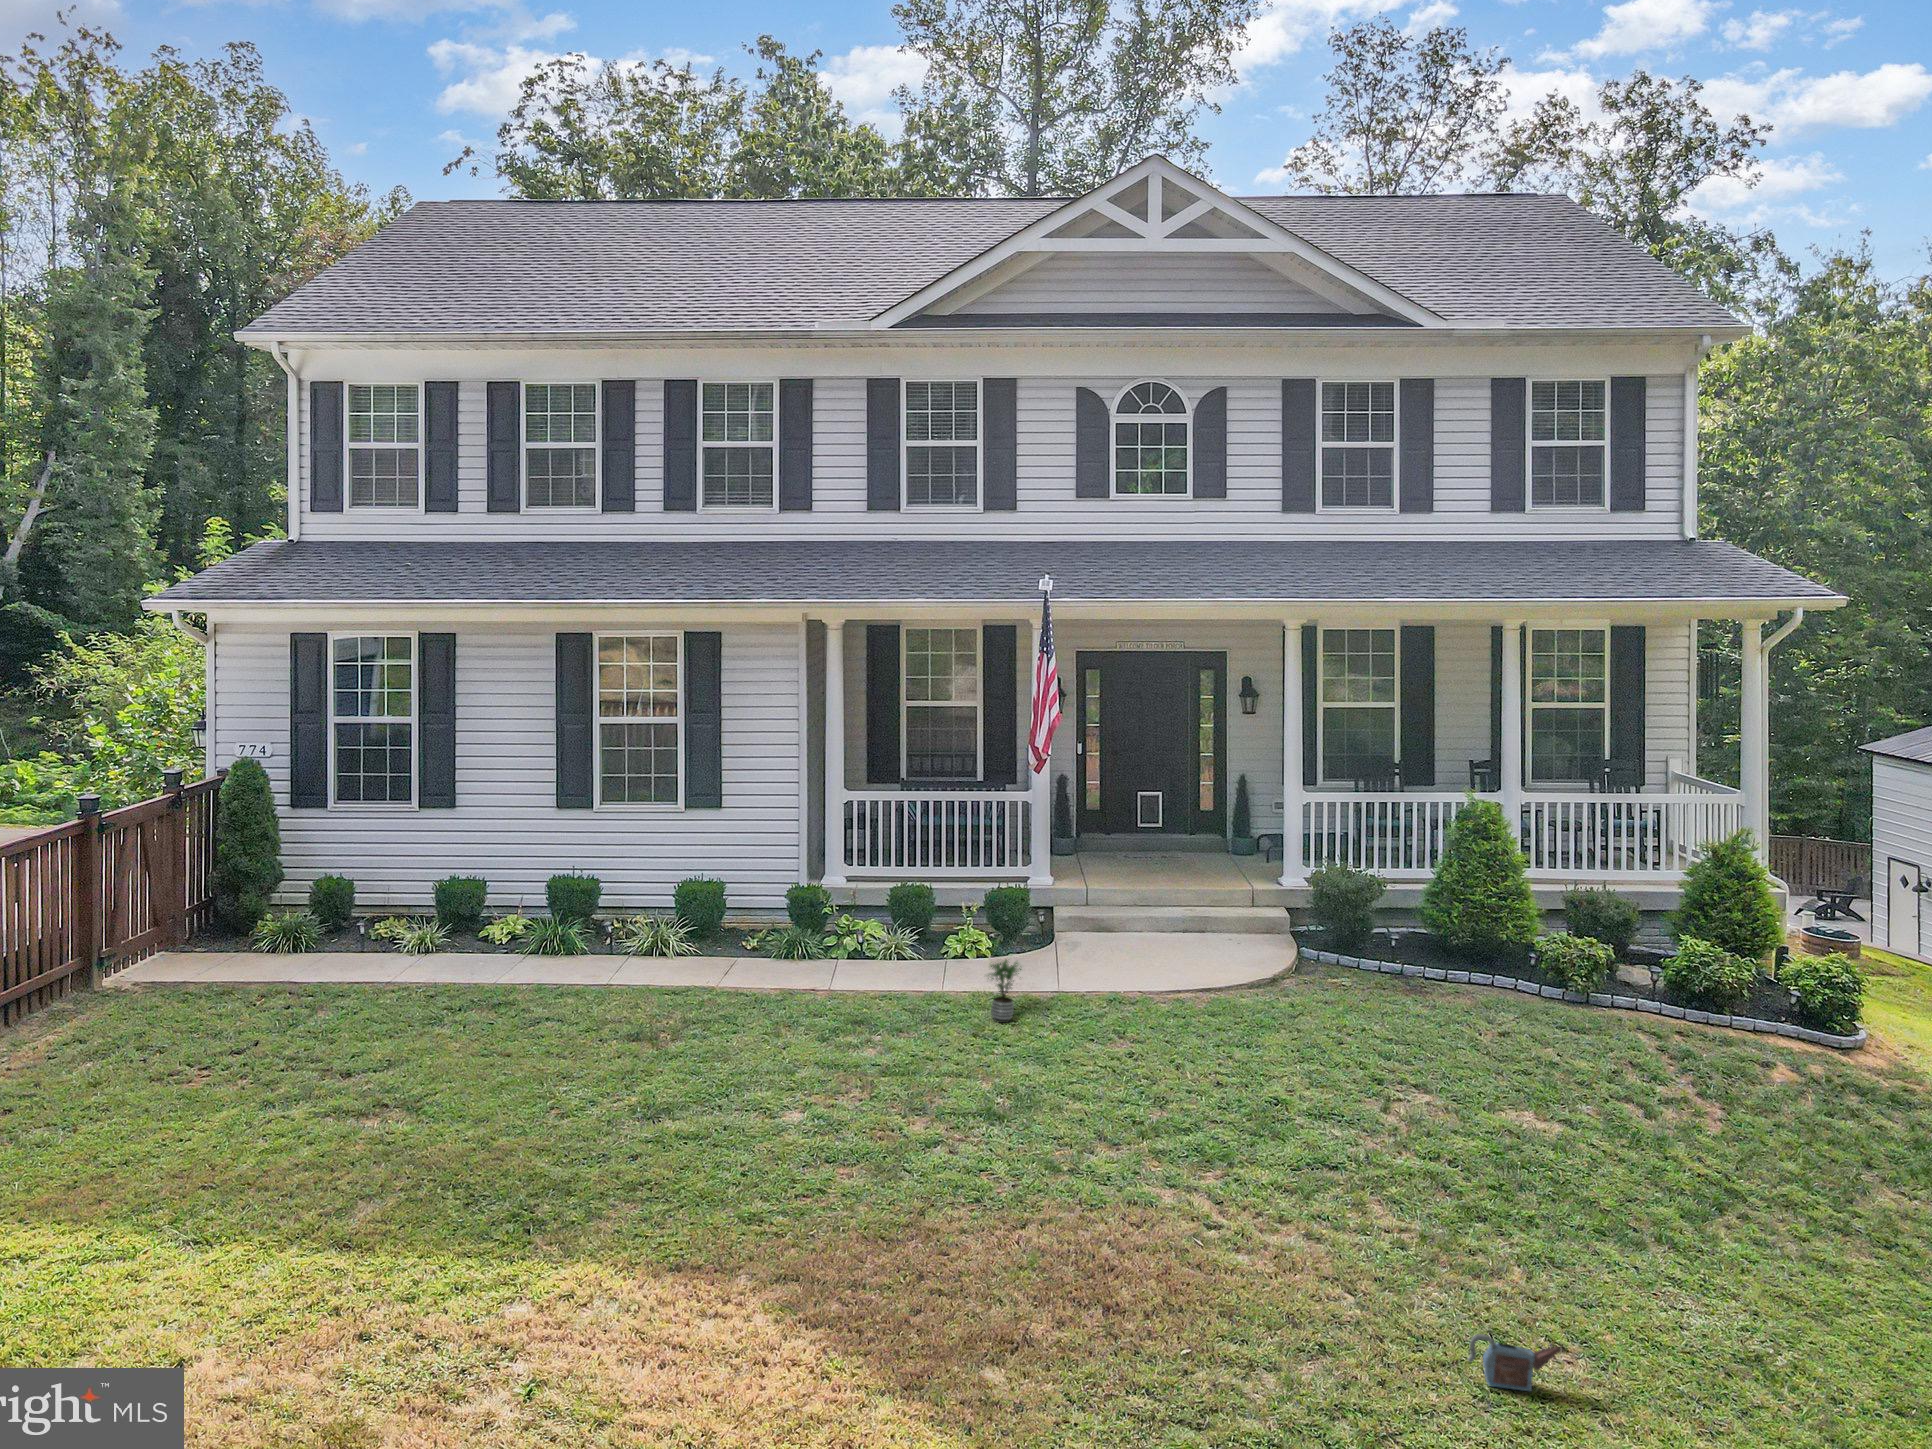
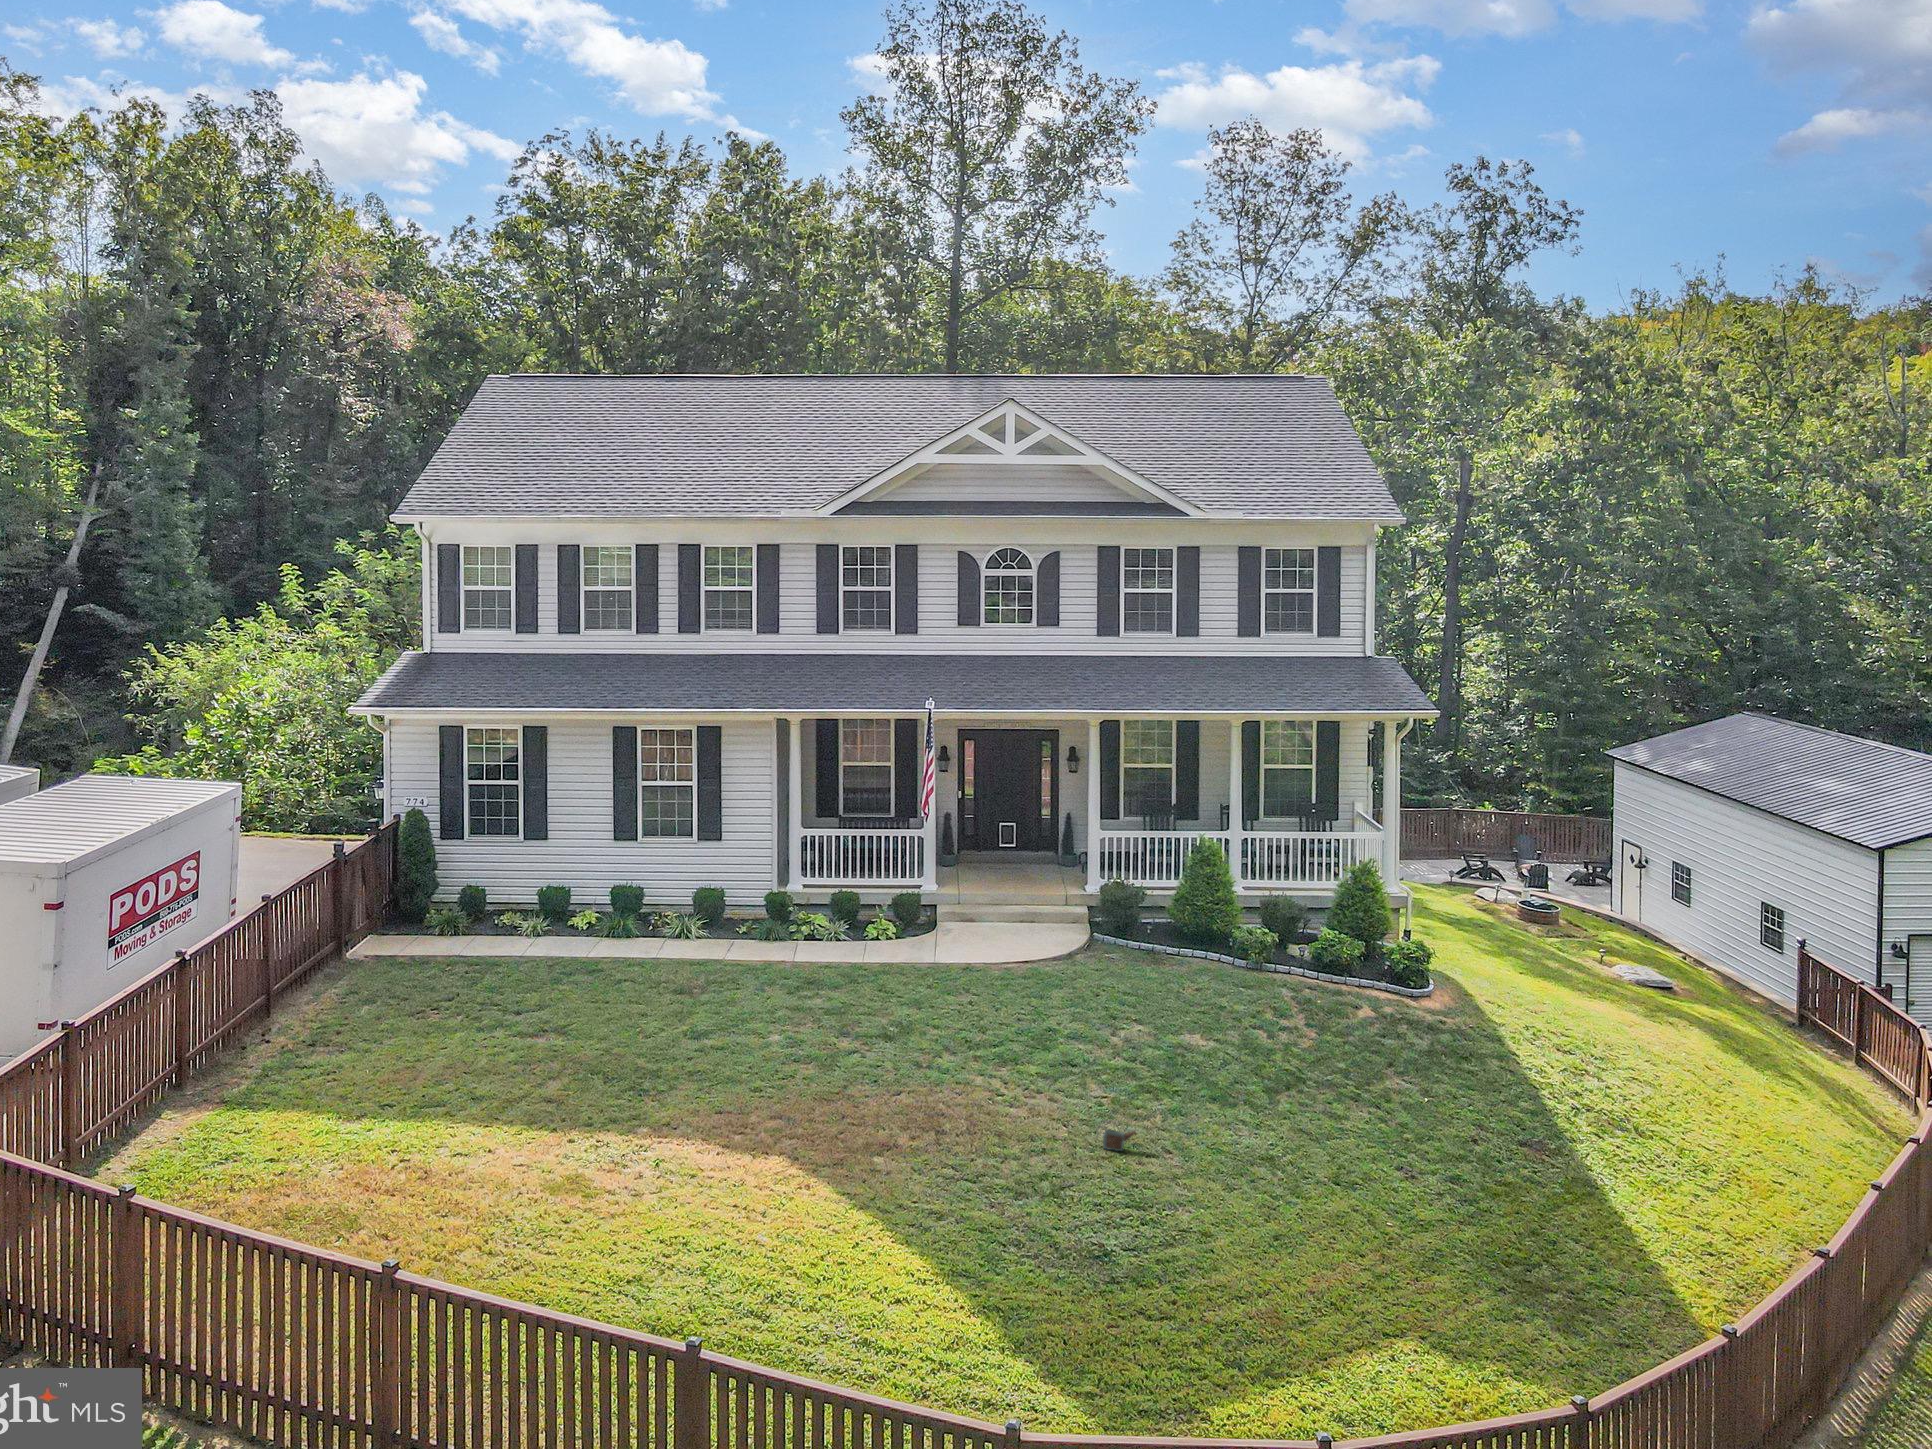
potted plant: present [988,960,1021,1023] -> none [887,942,911,981]

